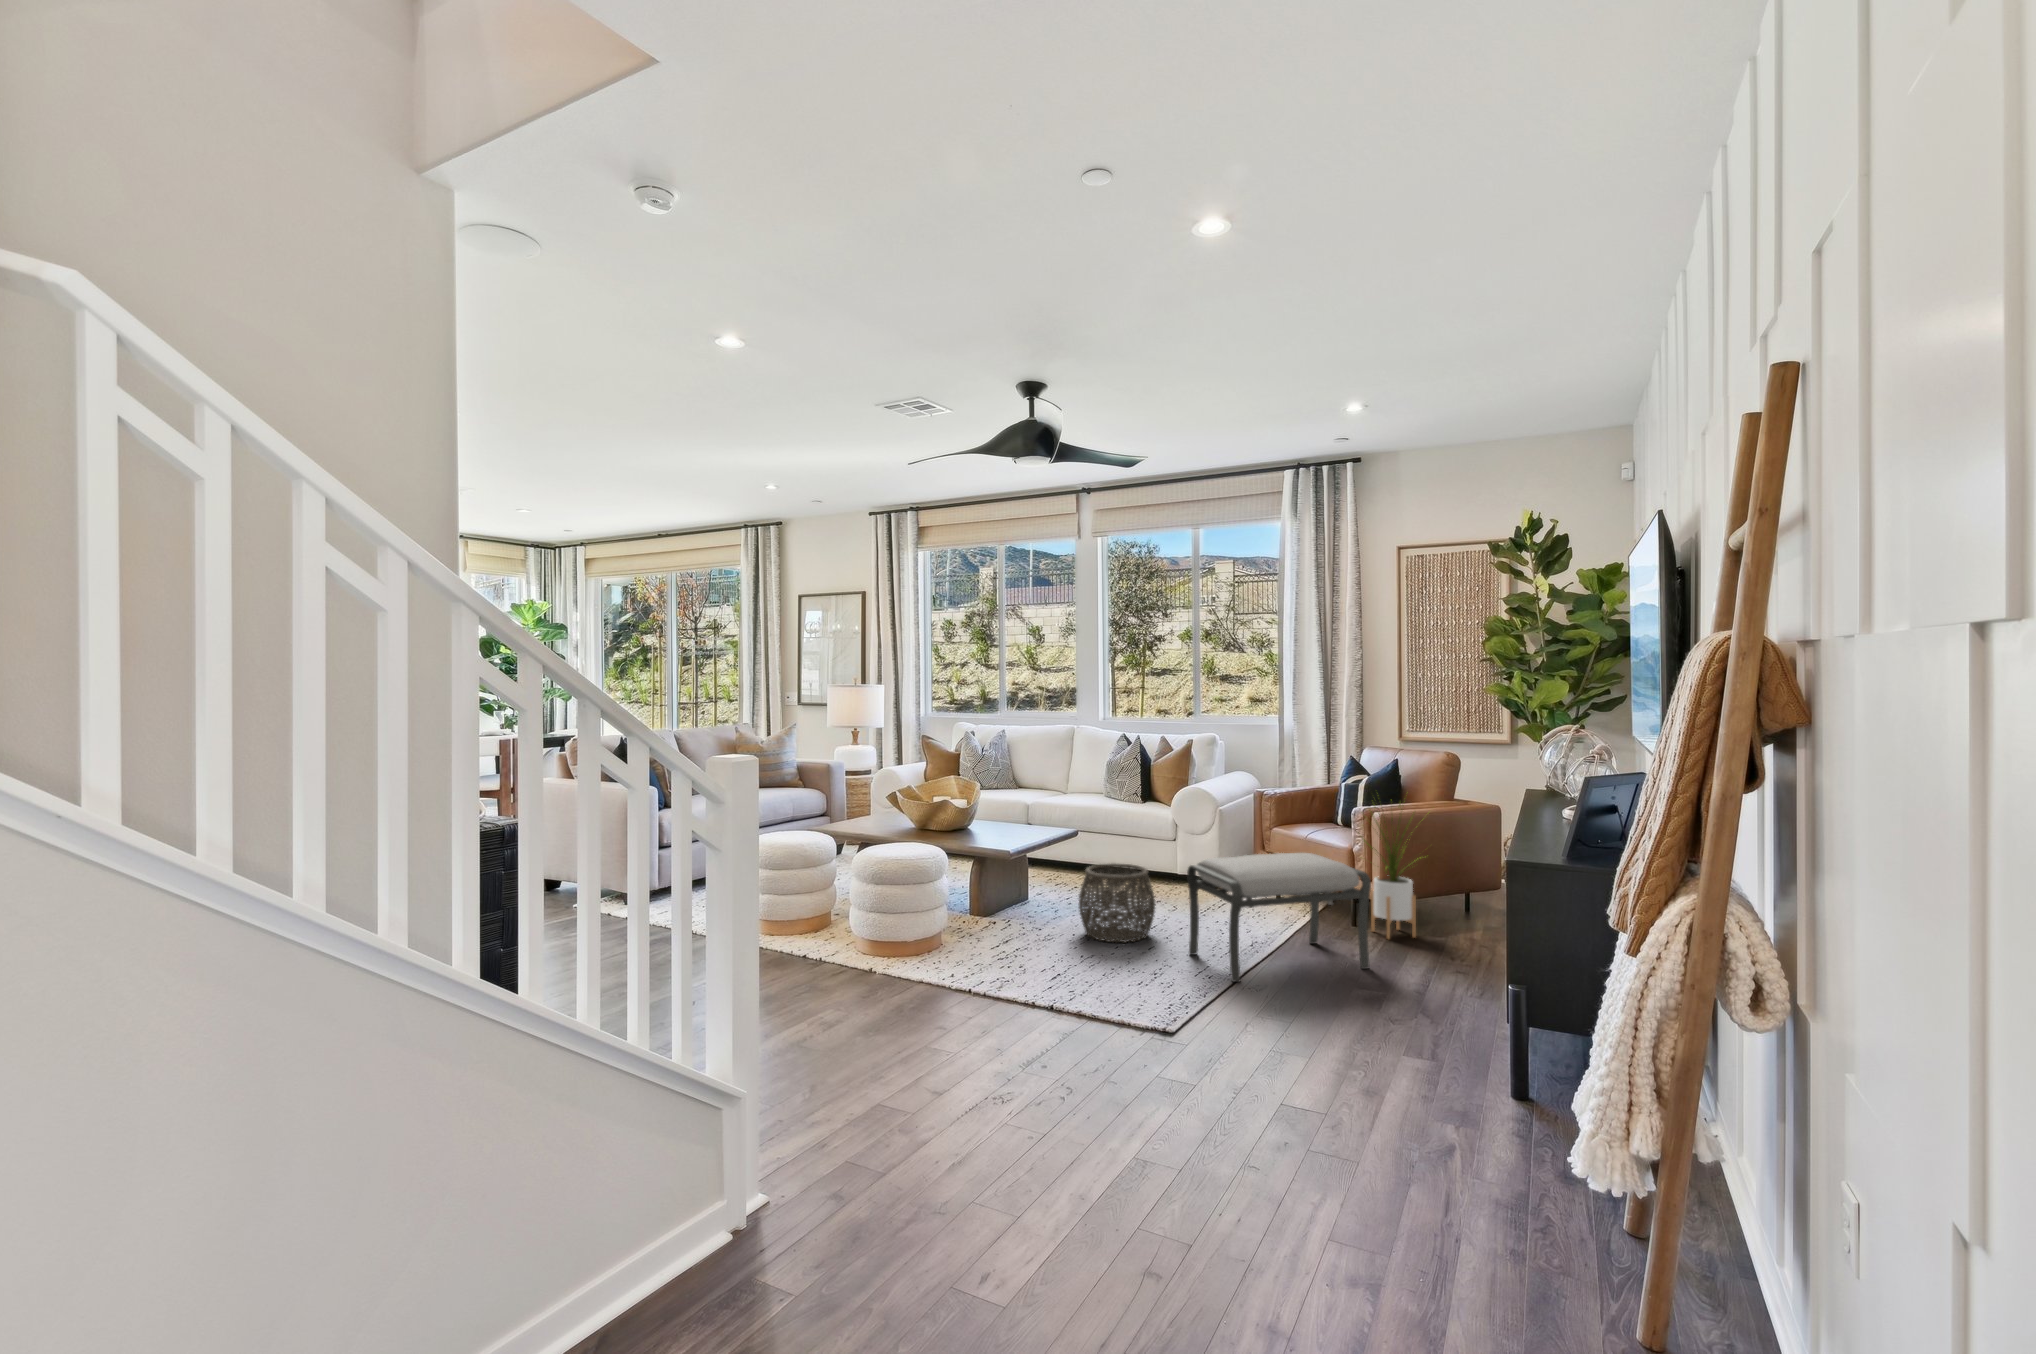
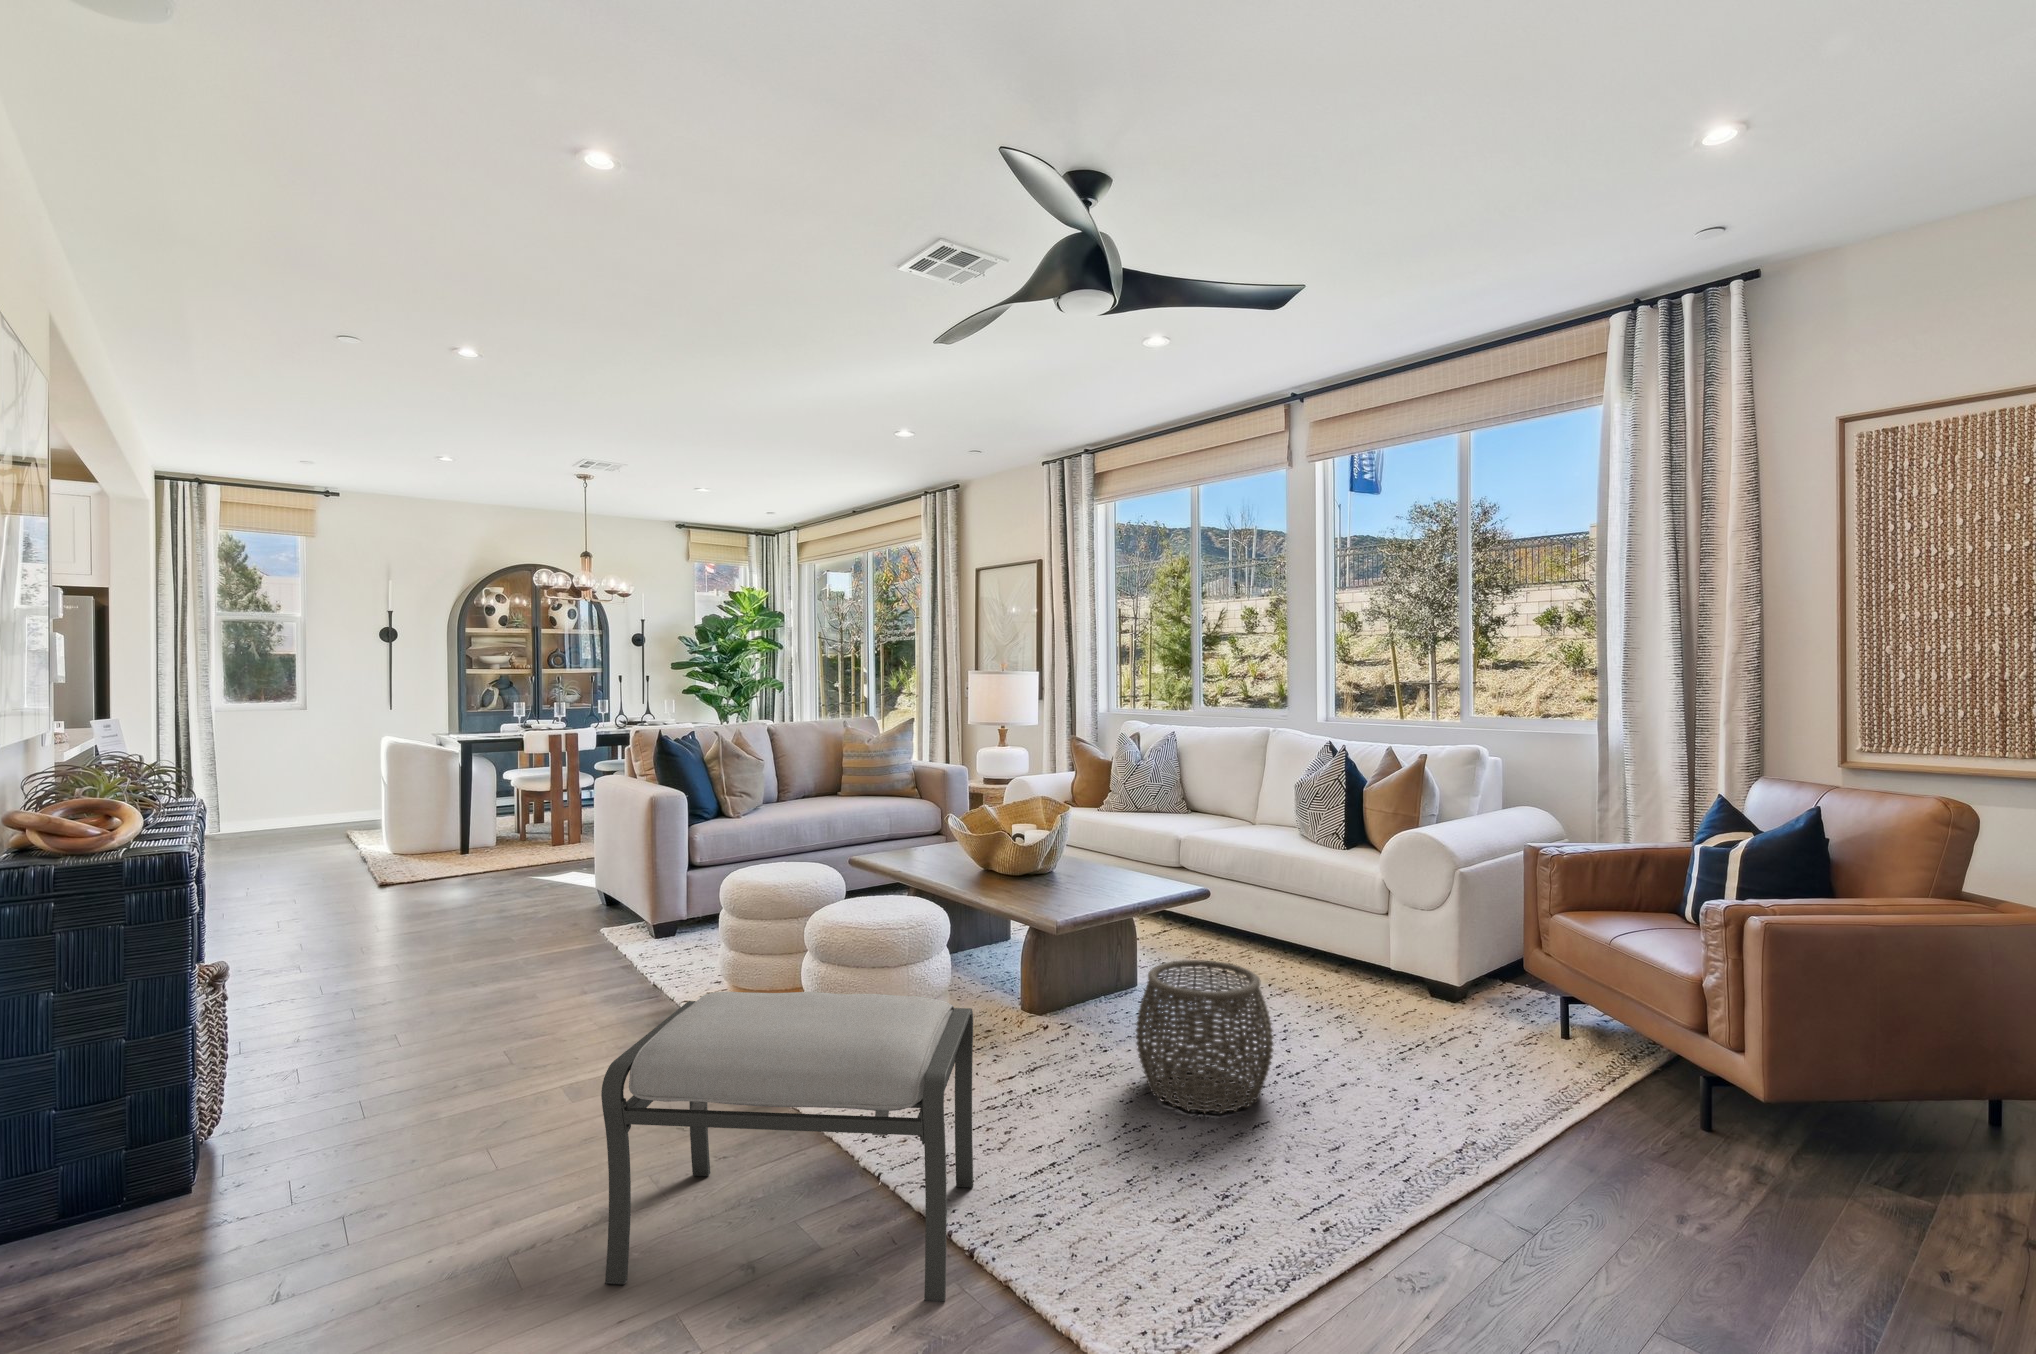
house plant: present [1364,801,1416,939] -> none [1695,867,1905,1201]
ottoman: present [1187,853,1371,982] -> present [601,992,973,1302]

